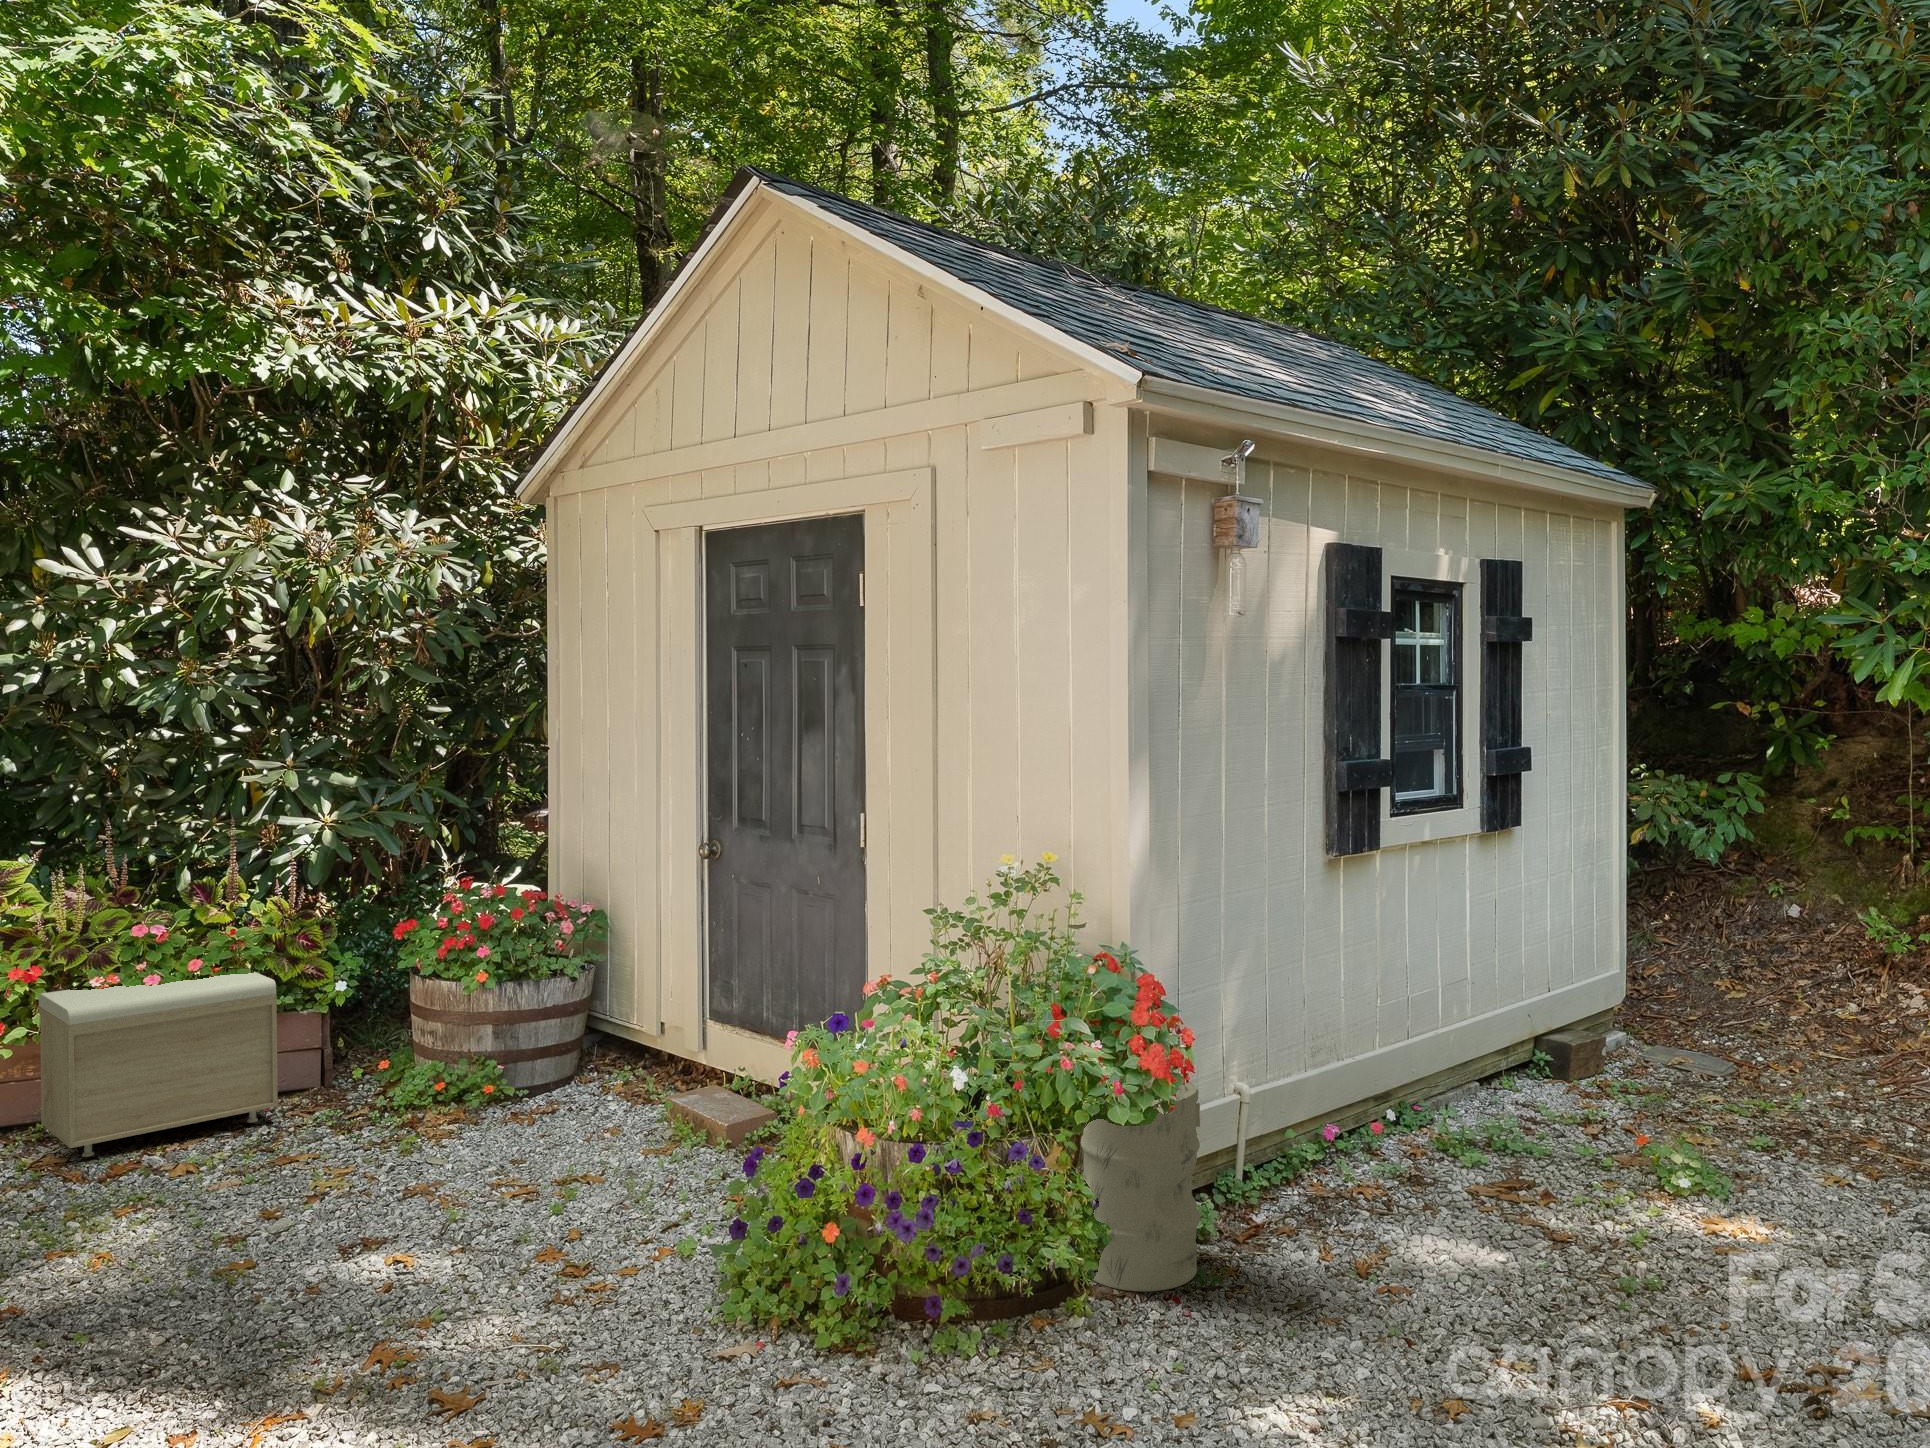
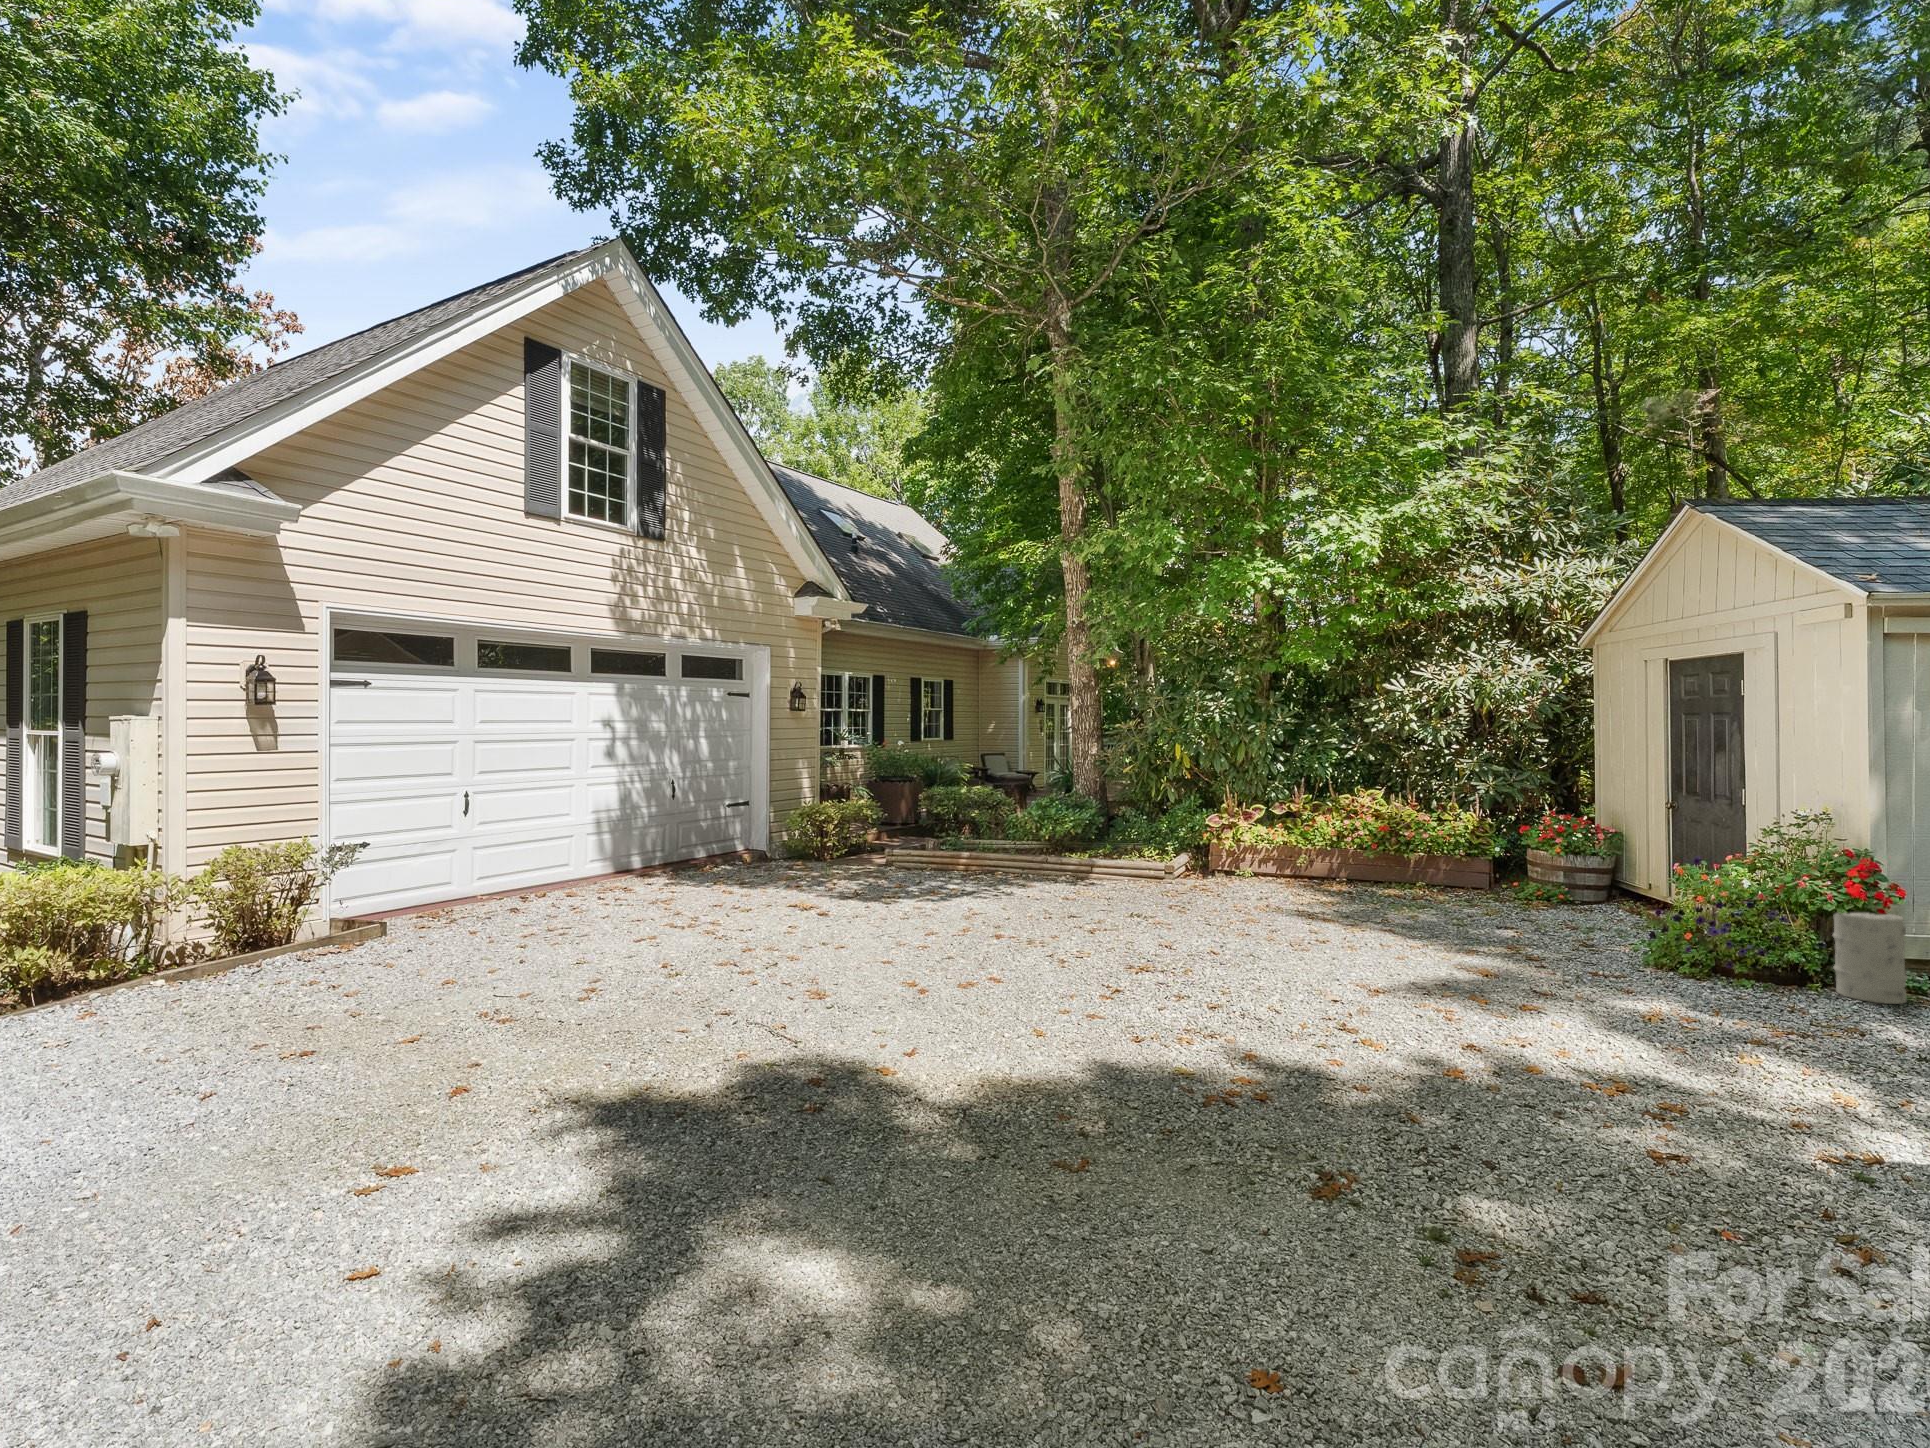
storage bench: present [39,972,278,1157] -> none [1389,835,1473,894]

